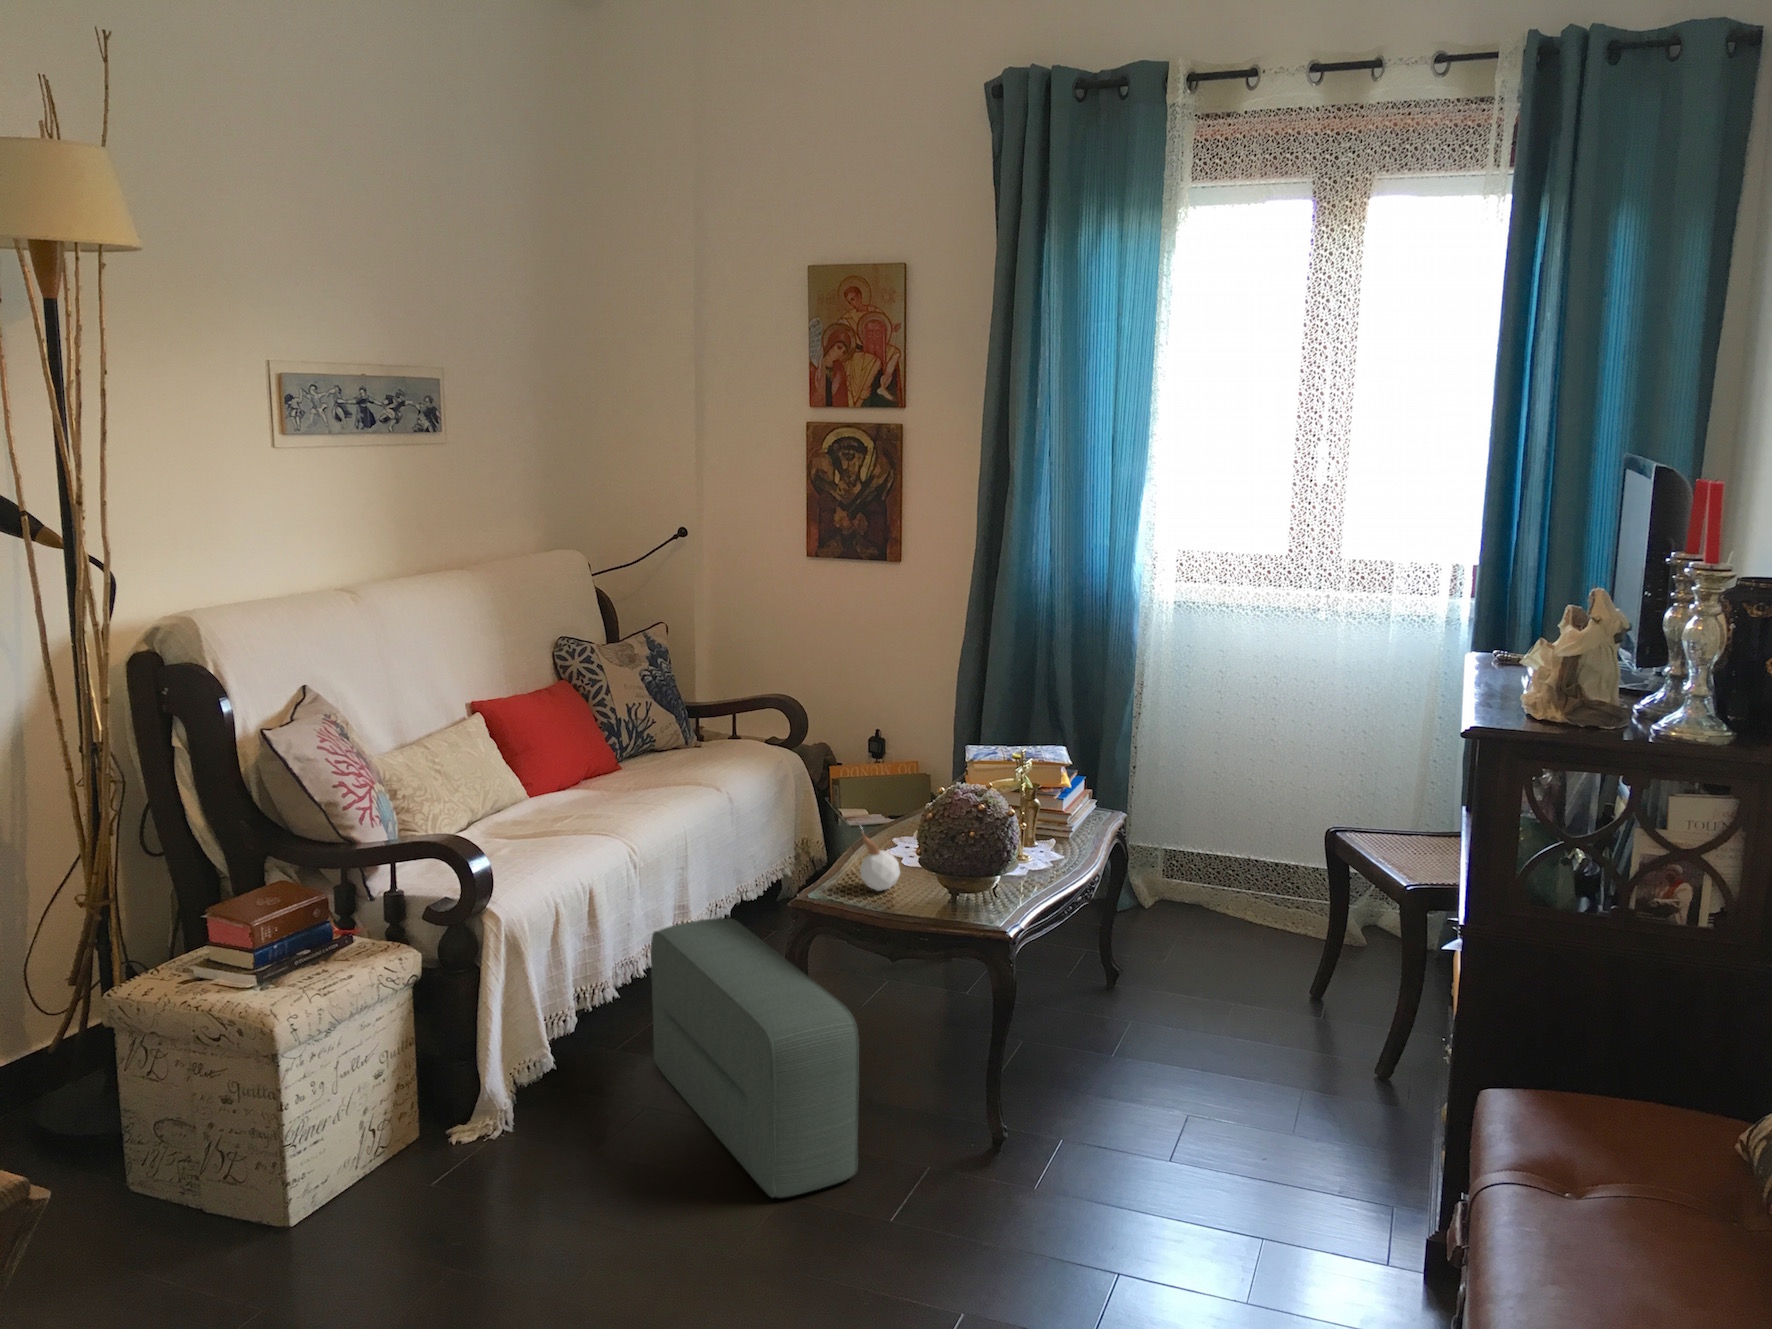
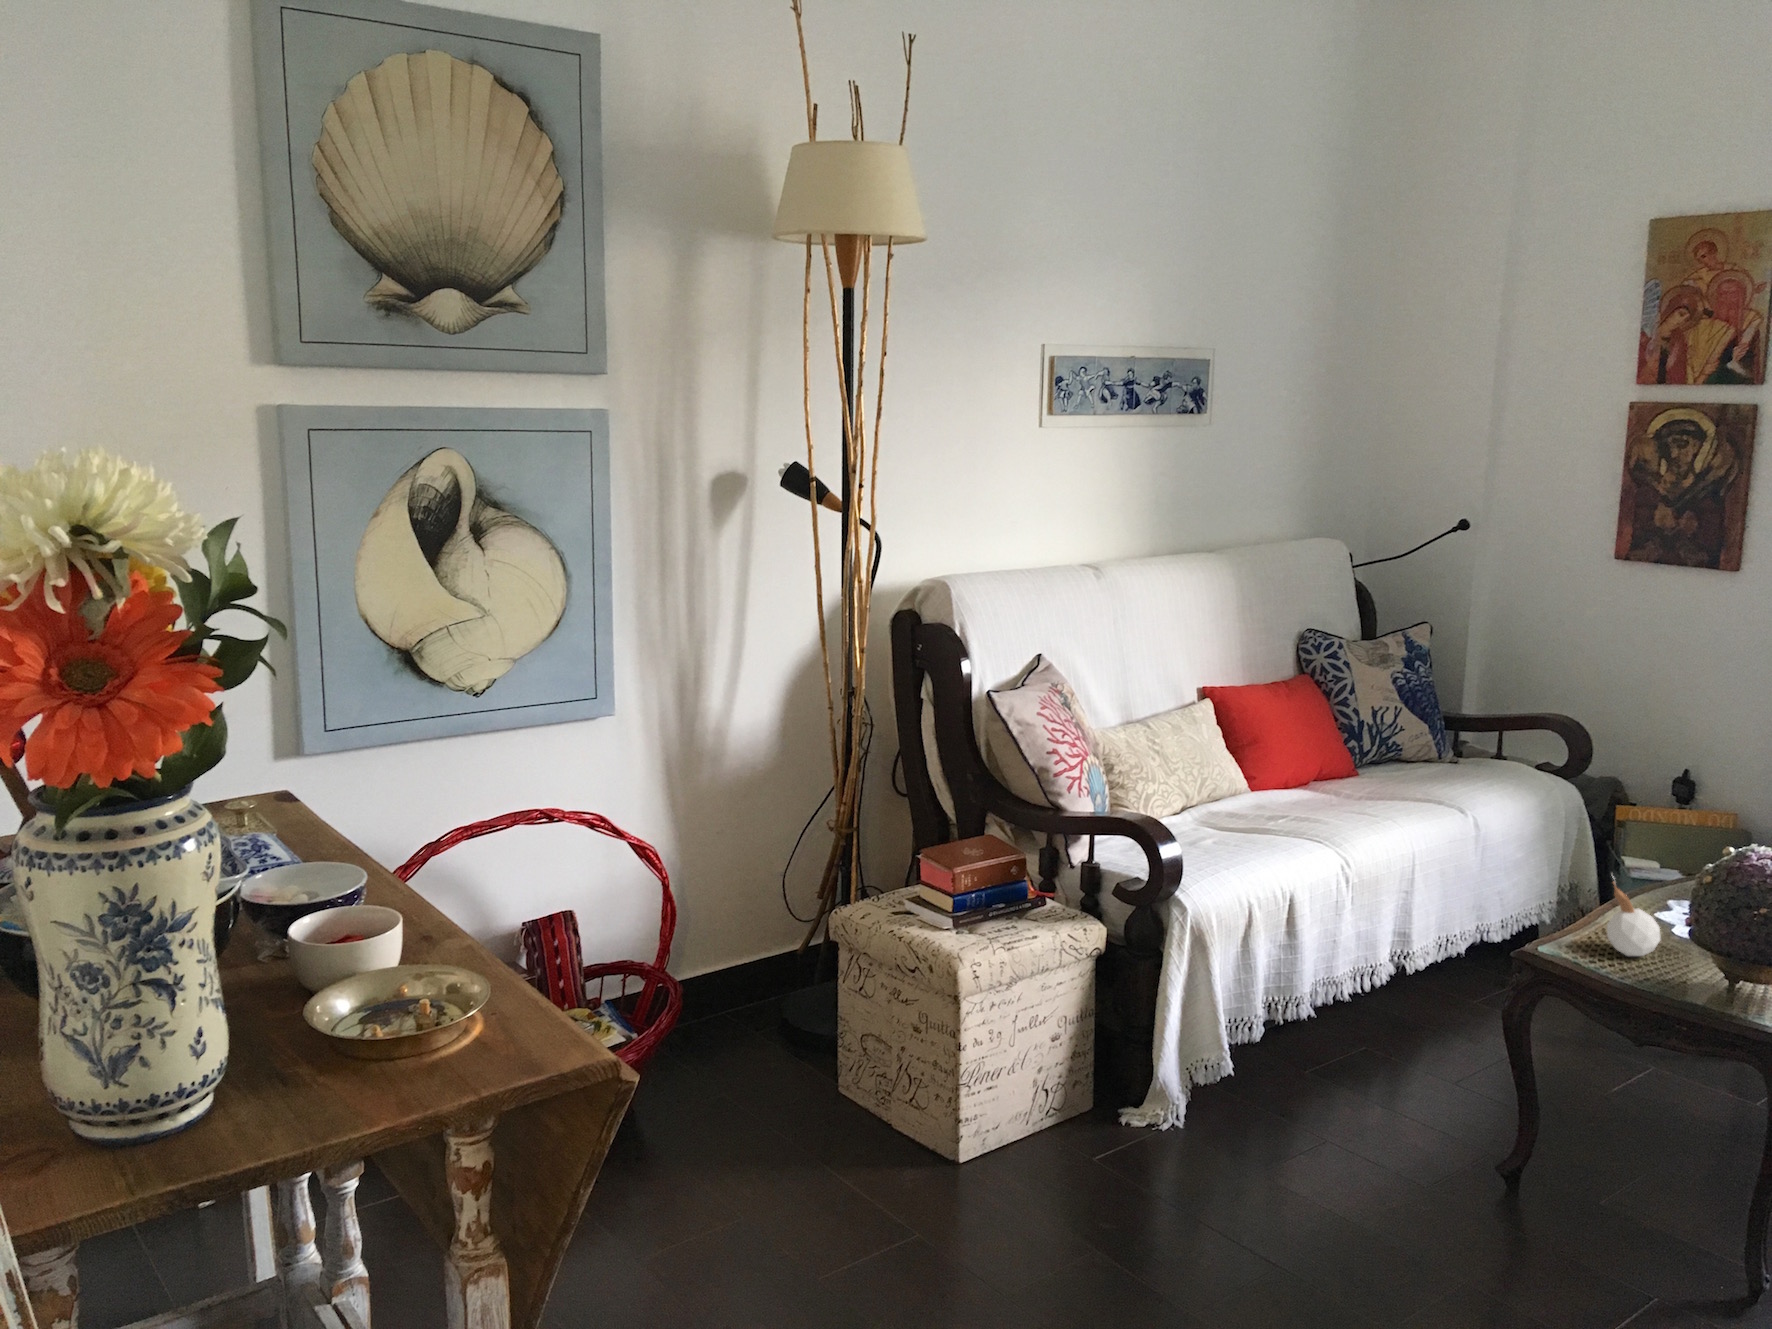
pouf: present [651,918,859,1198] -> none [1344,951,1571,1282]

